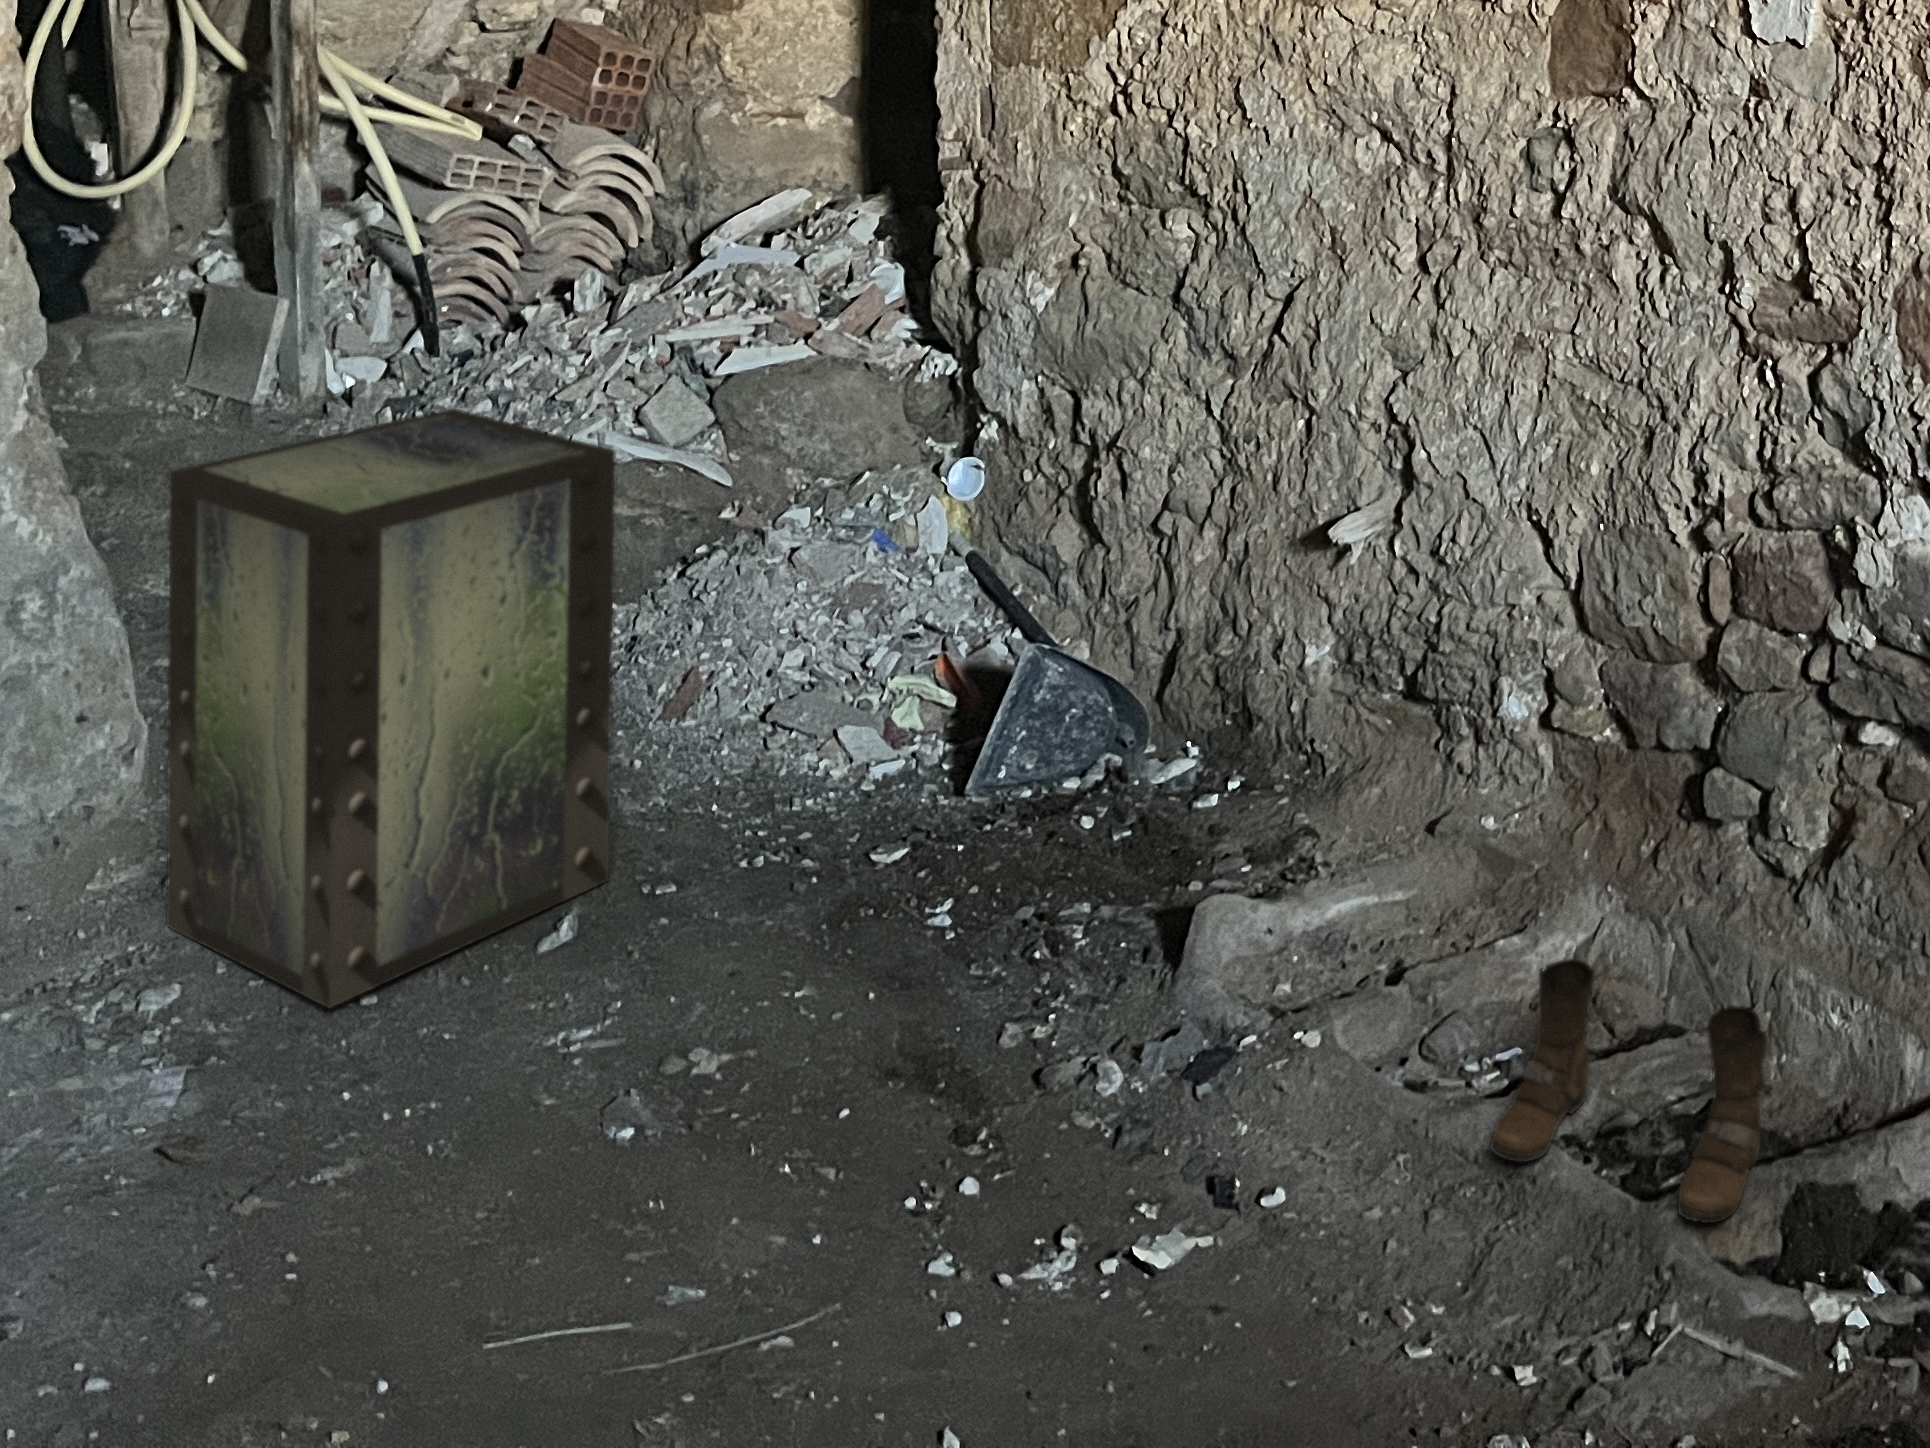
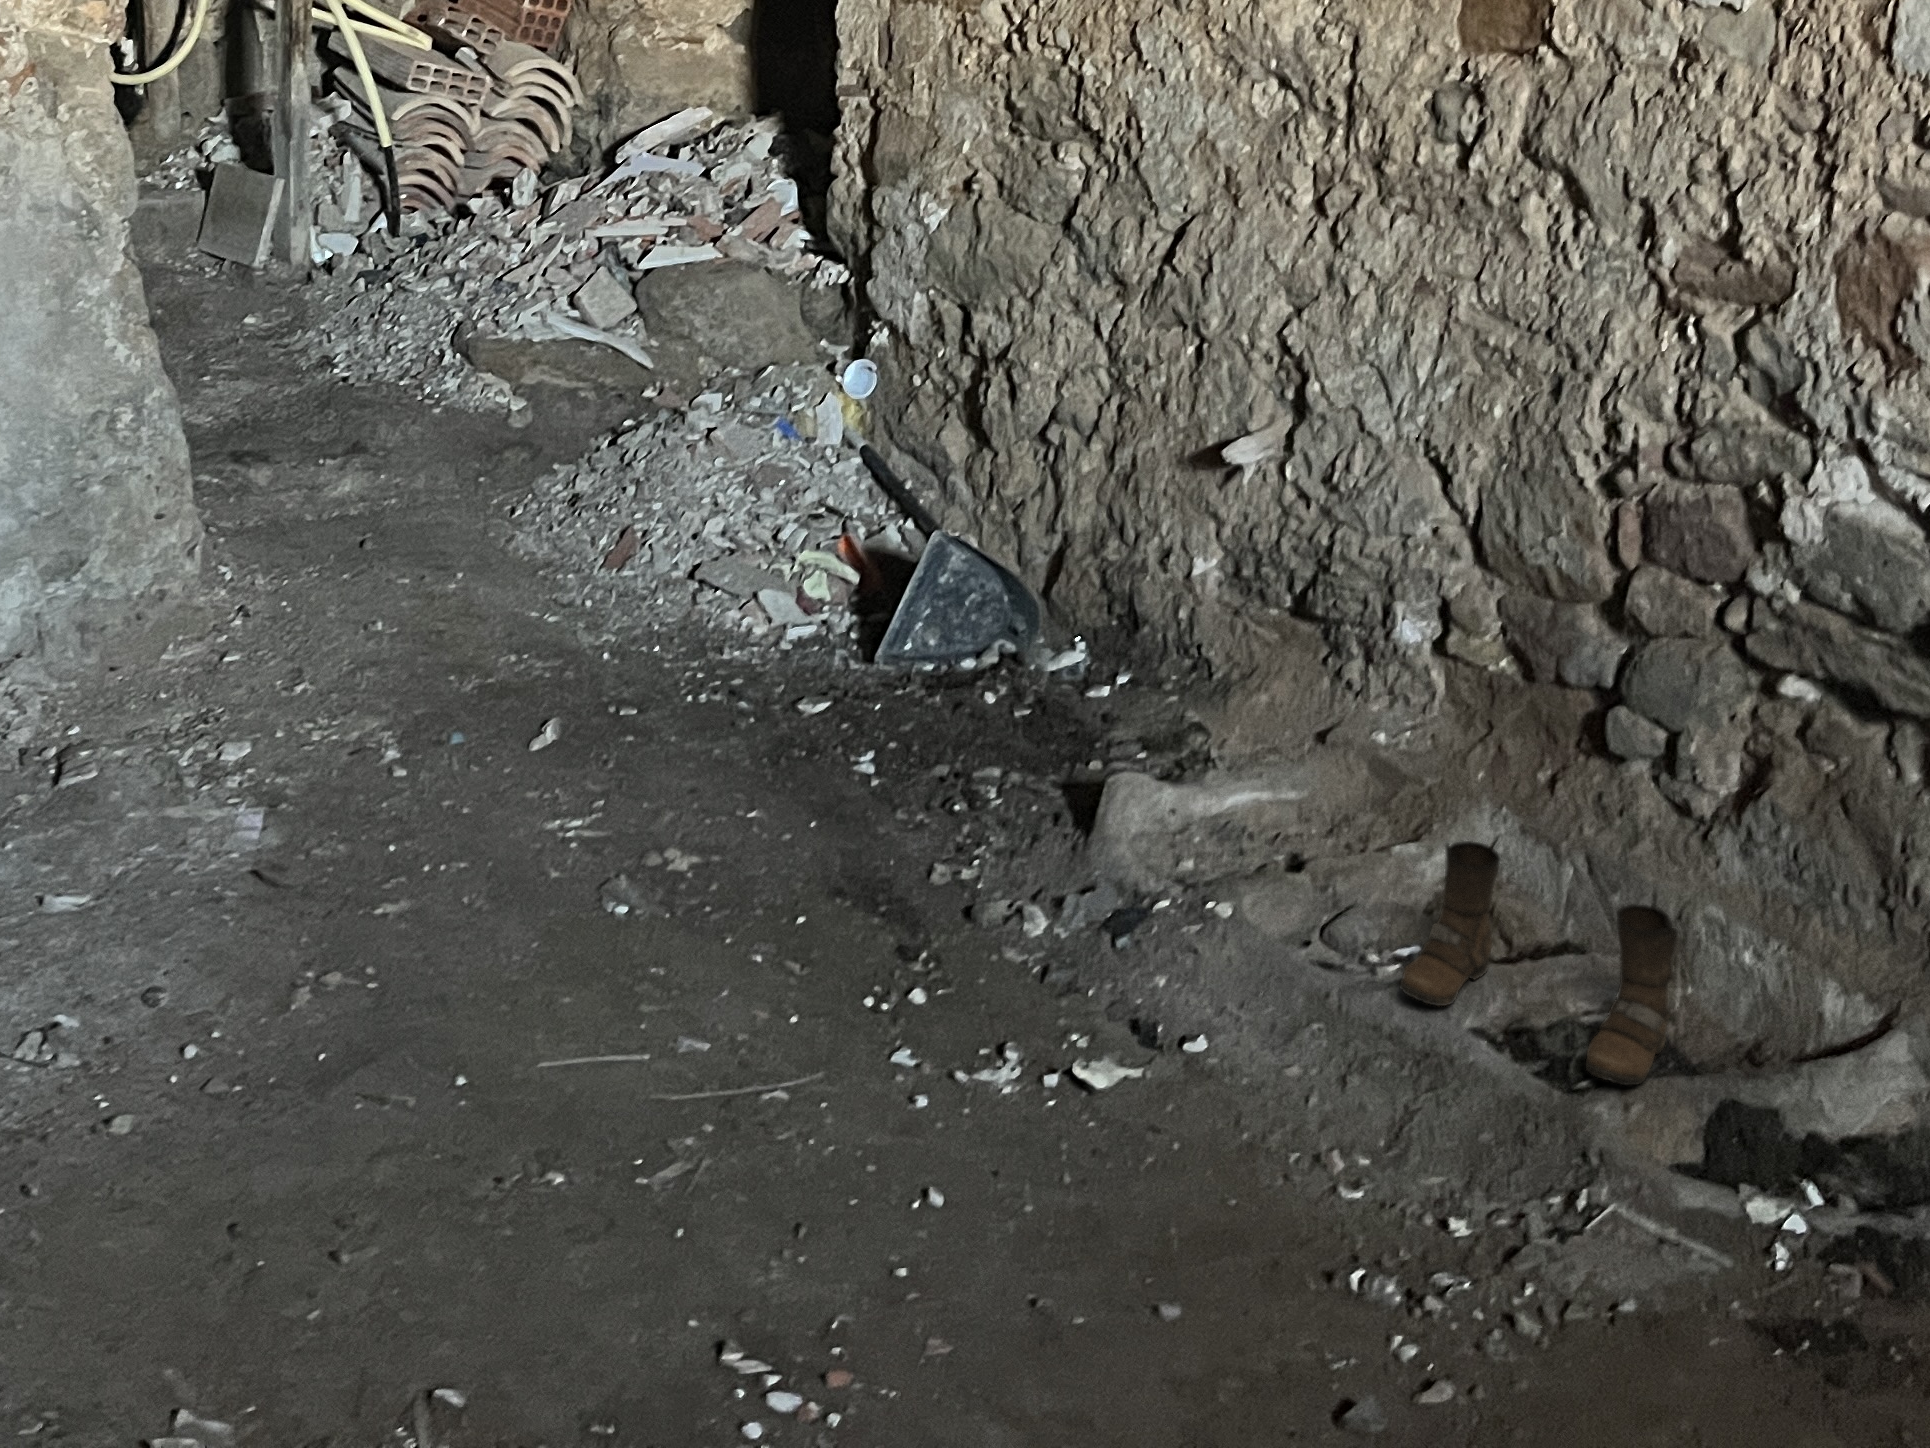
storage box: present [166,408,615,1008] -> none [300,263,624,714]

